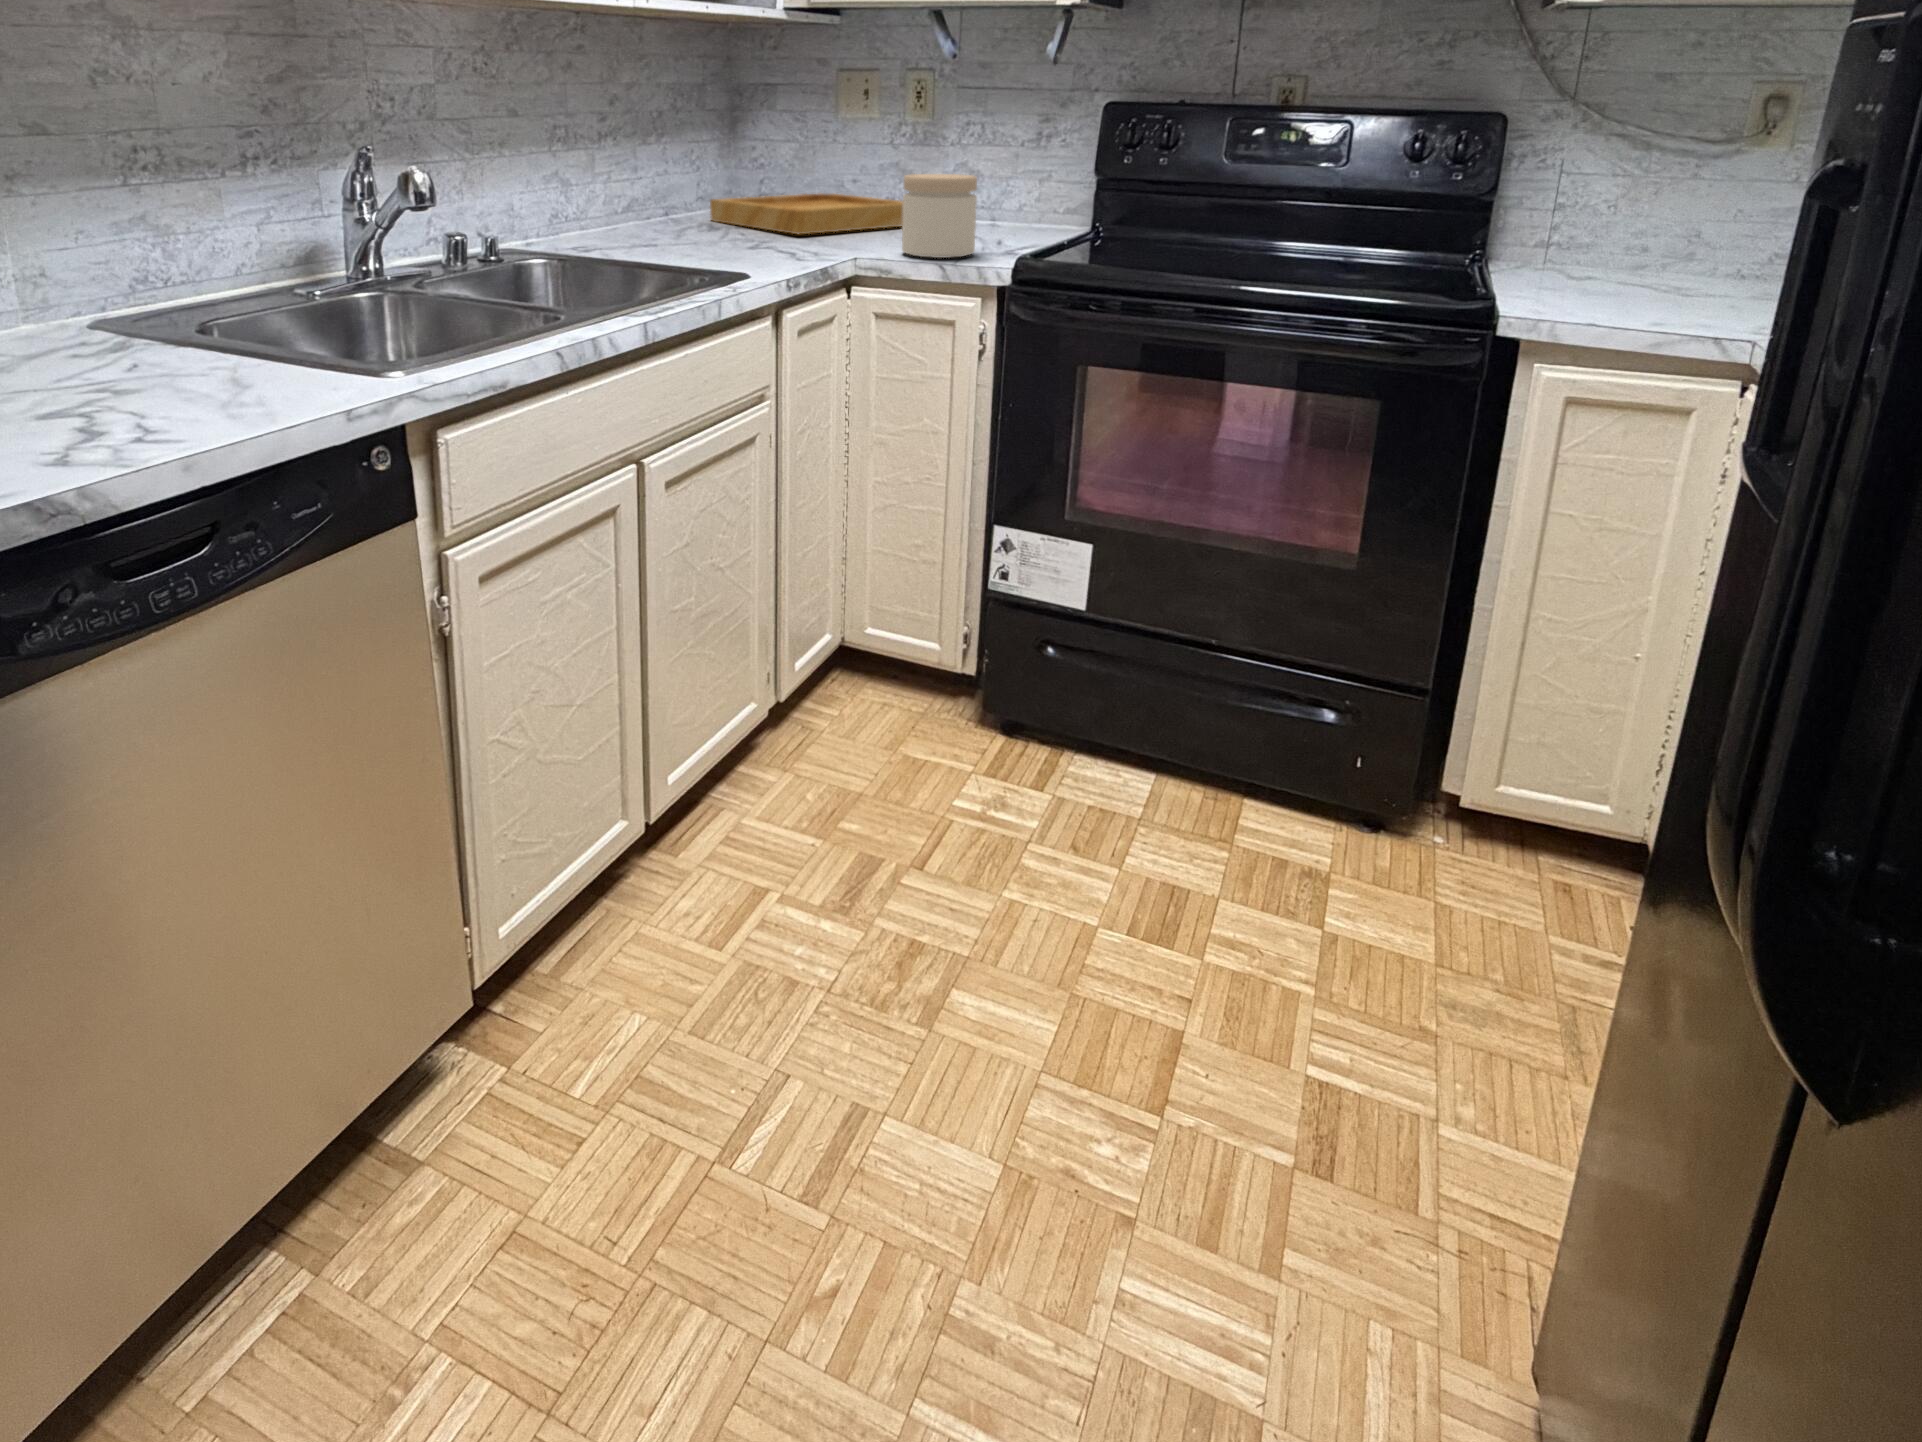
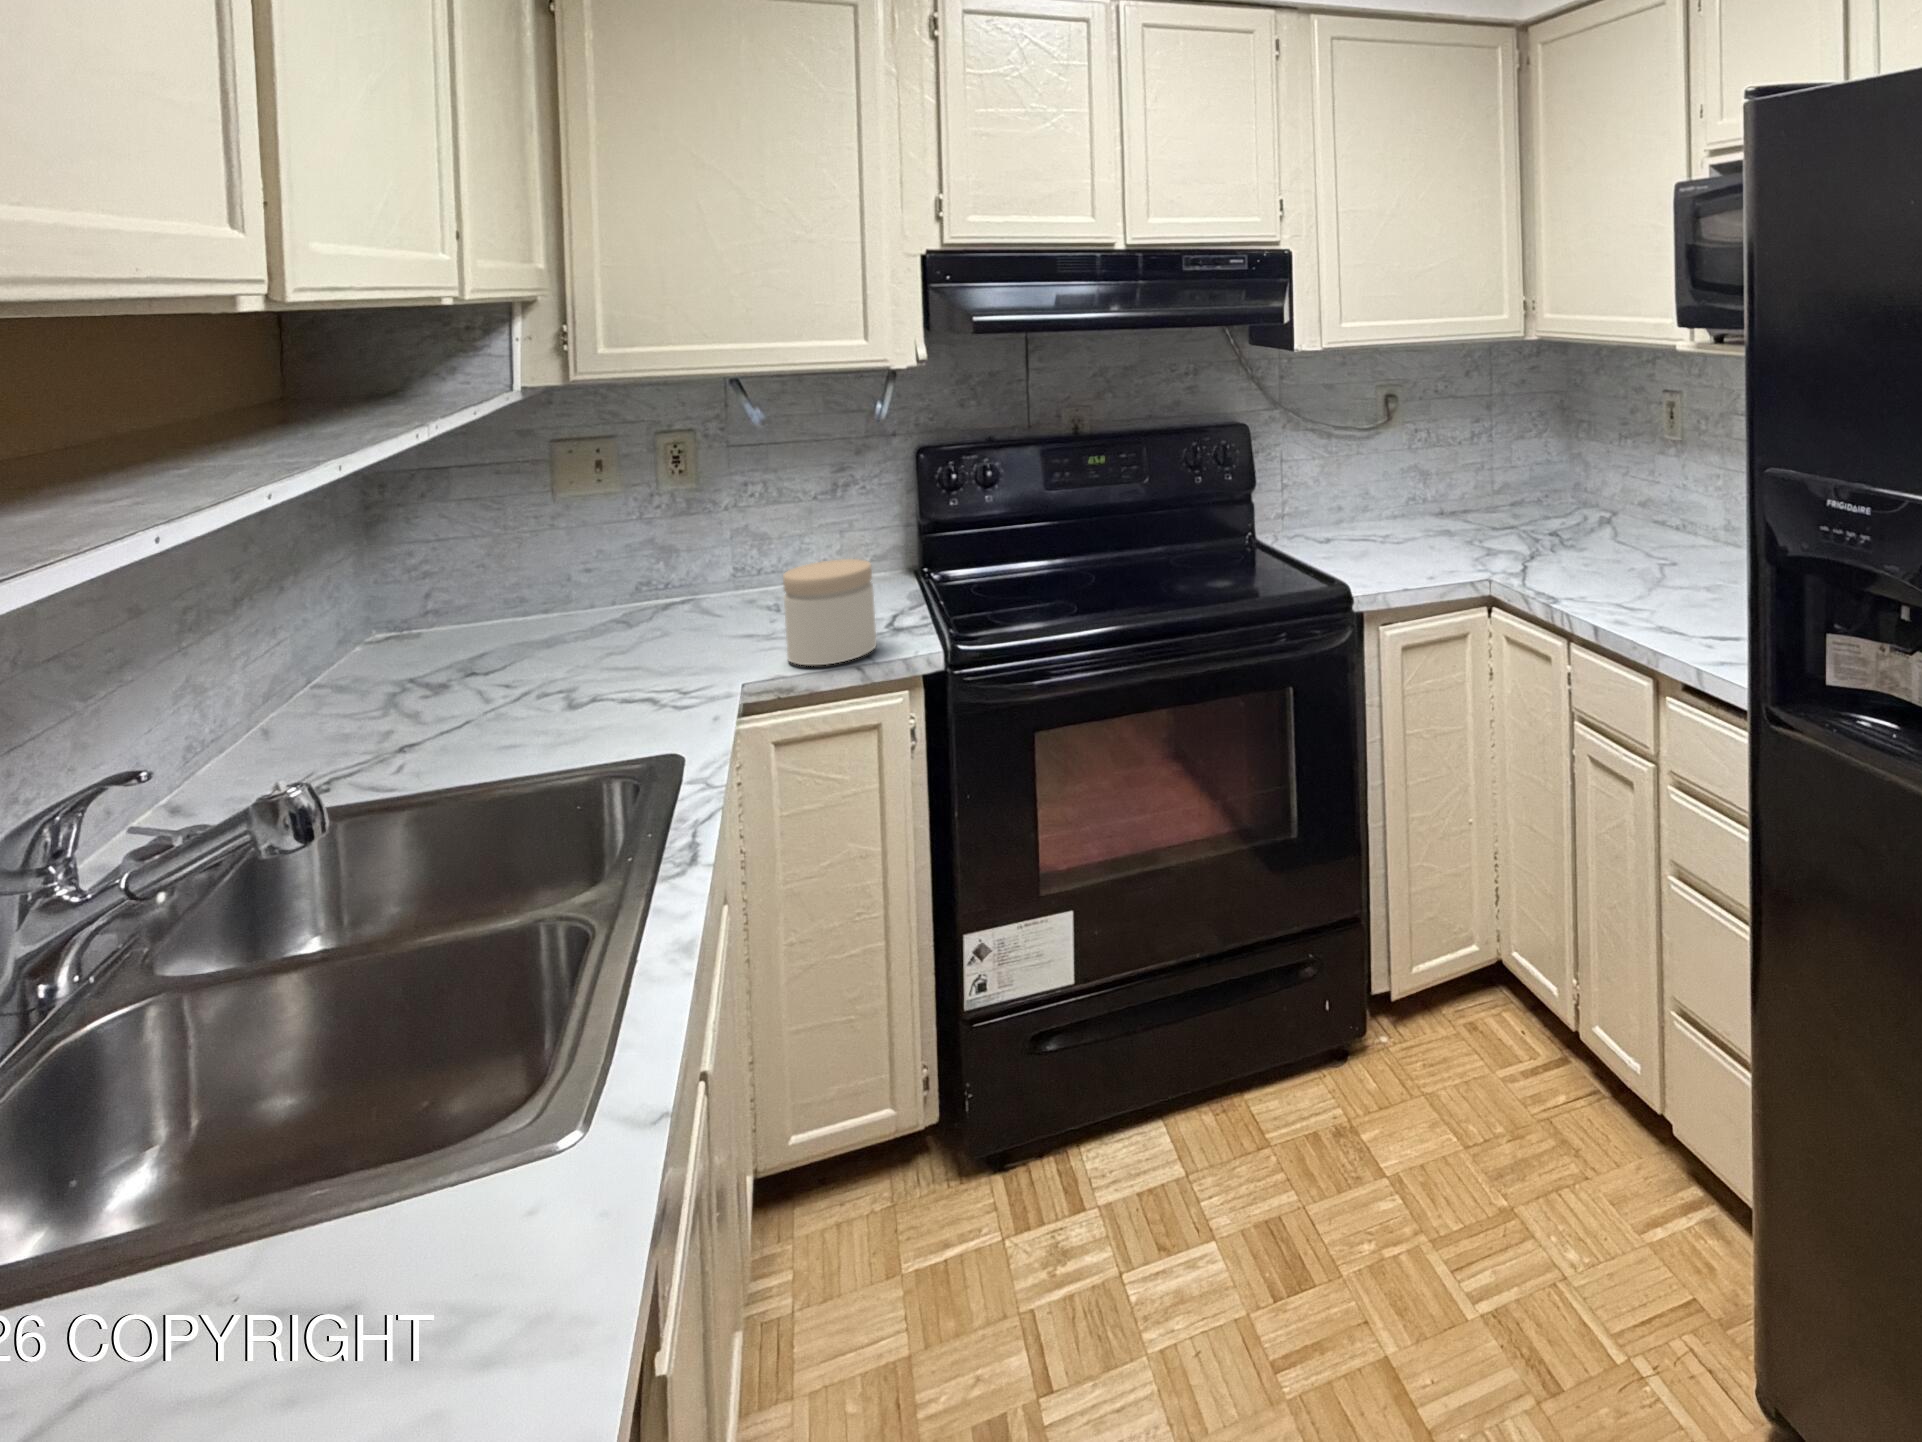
tray: present [710,194,903,235] -> none [398,586,723,679]

